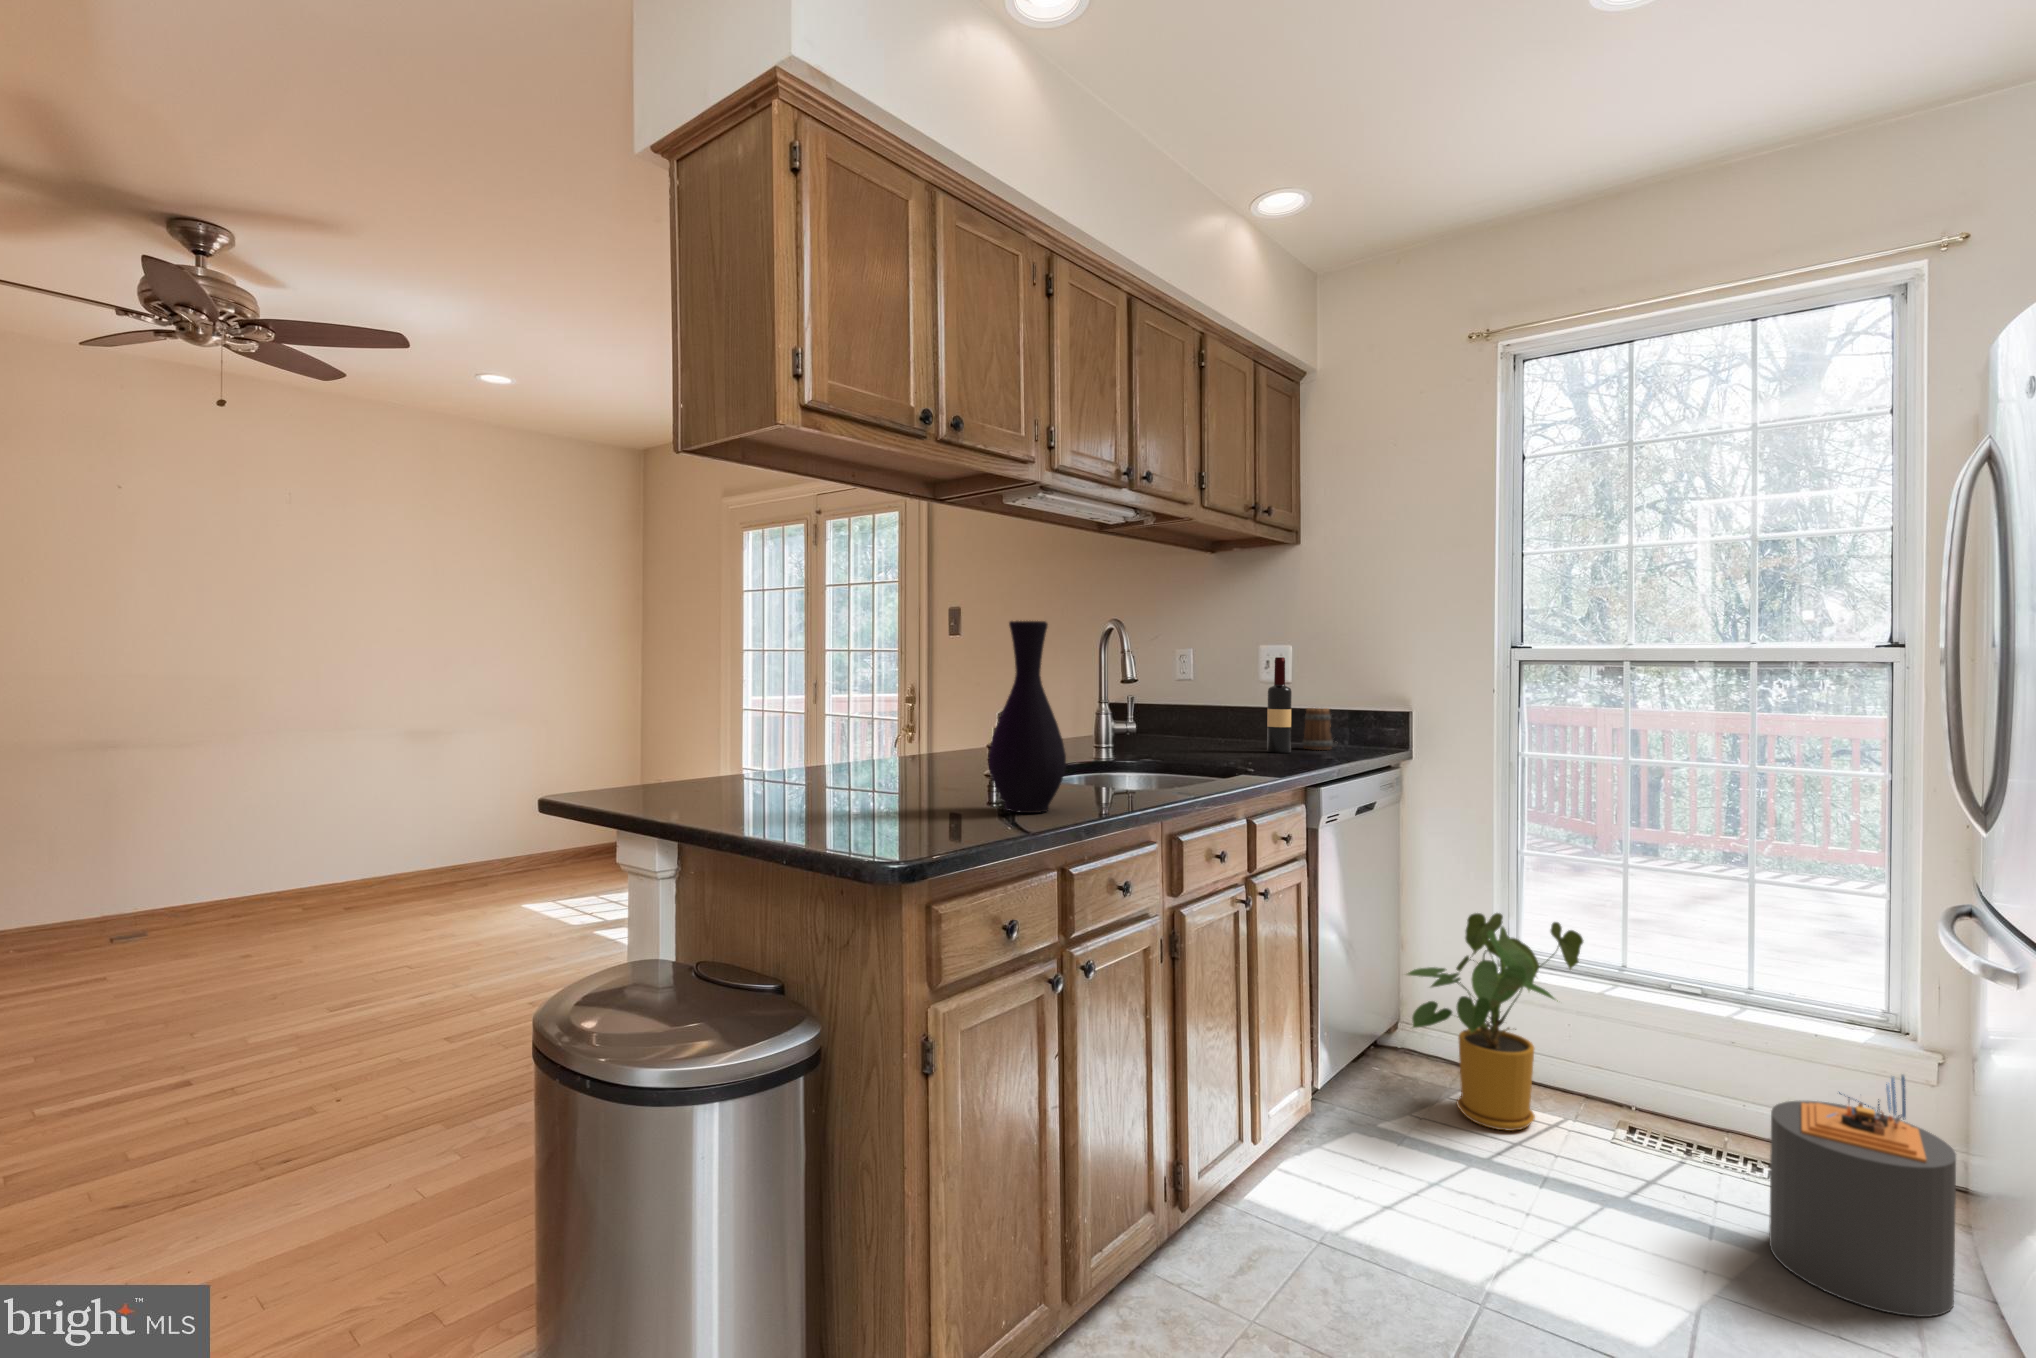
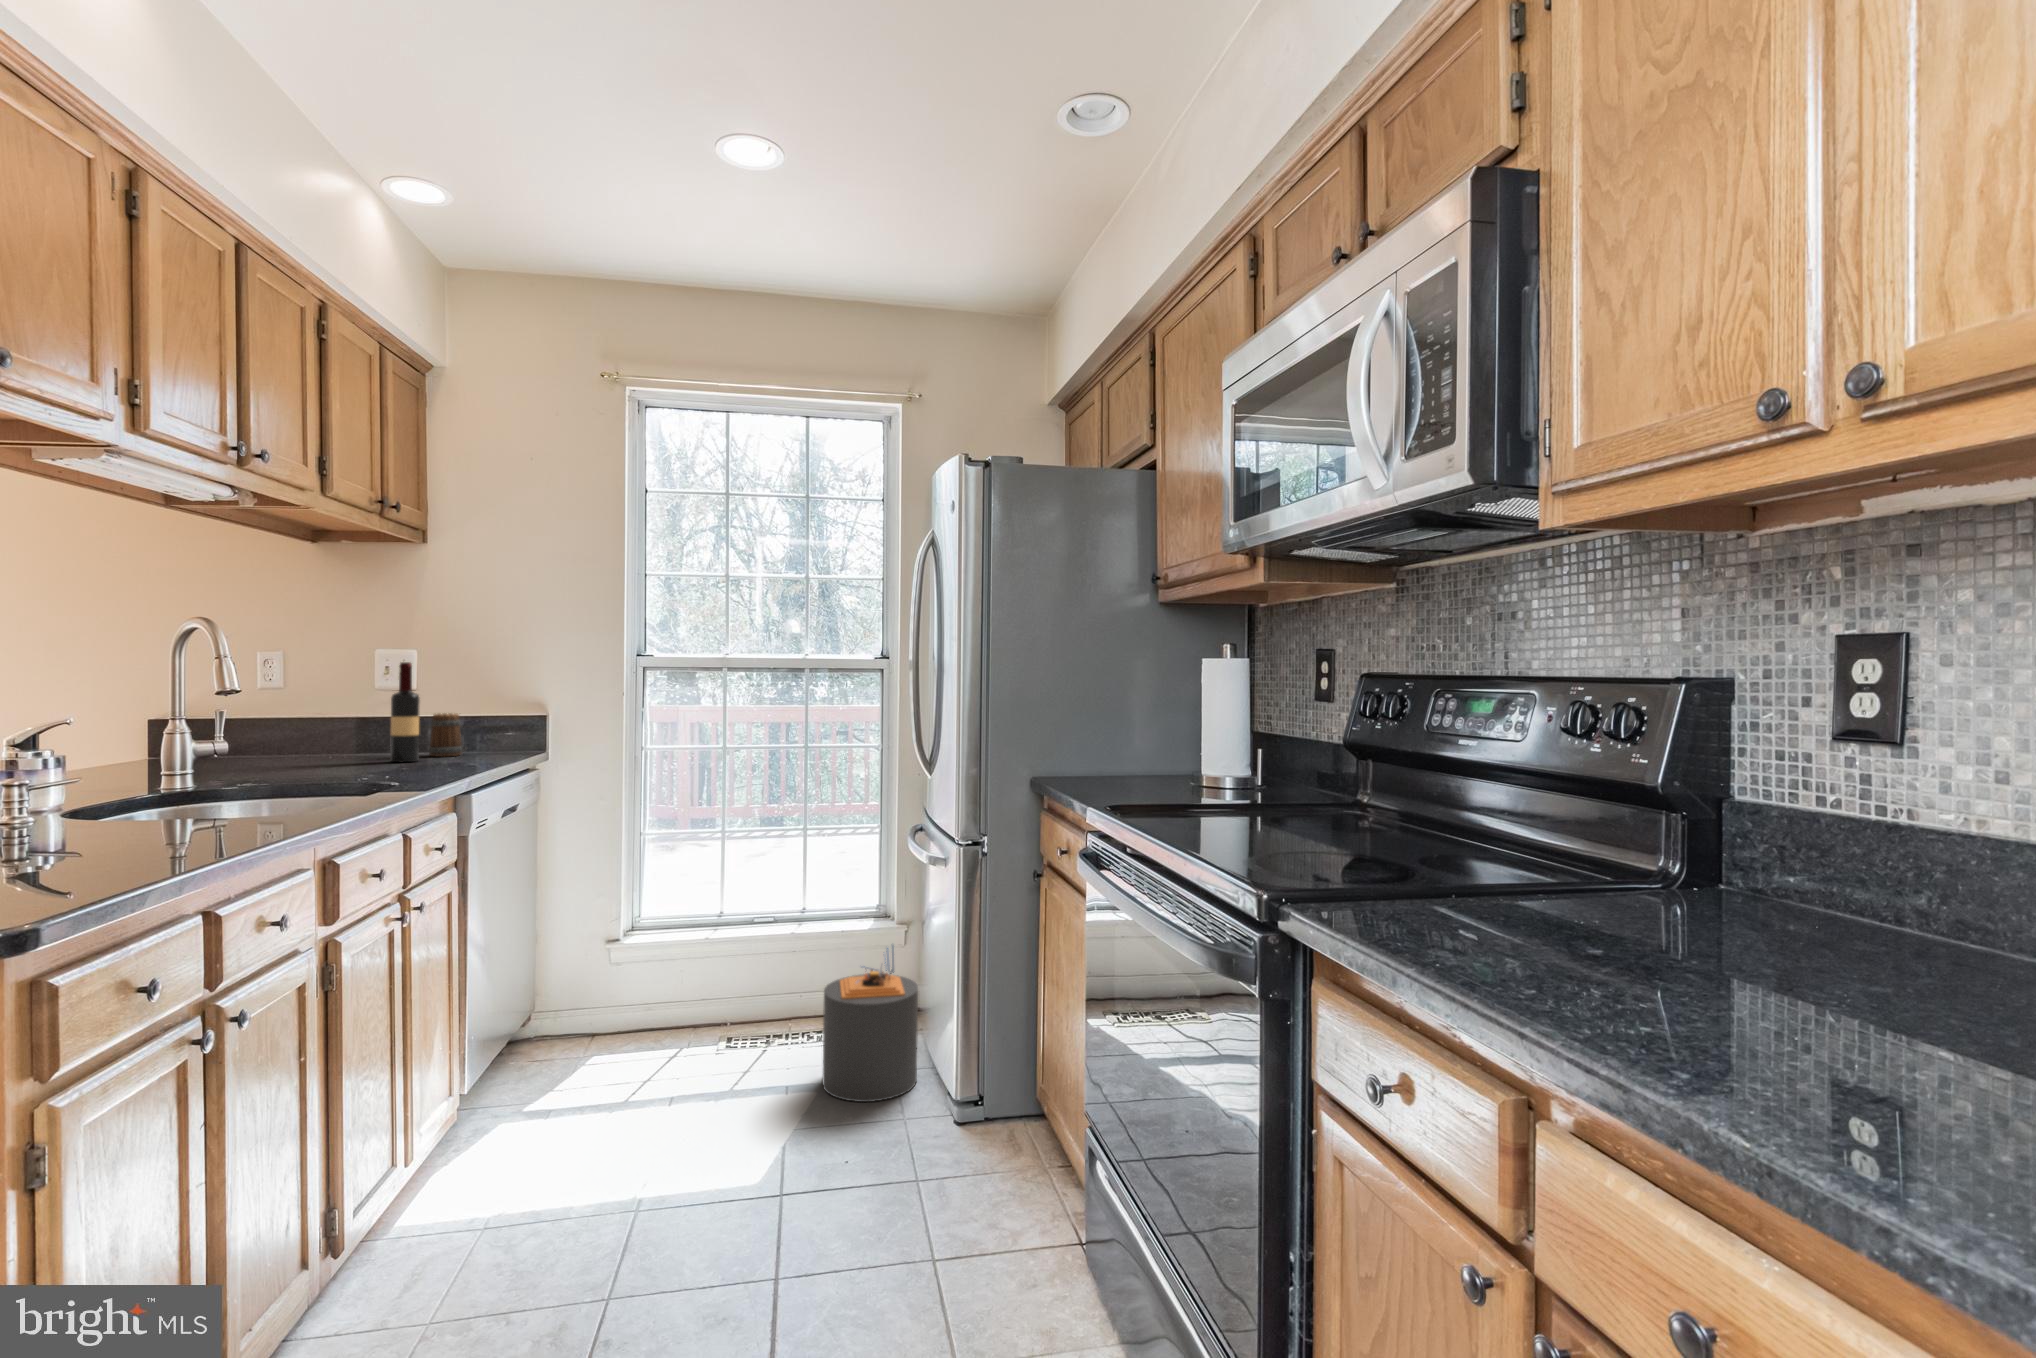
vase: present [989,621,1066,813] -> none [73,628,198,859]
house plant: present [1407,913,1583,1131] -> none [546,887,696,1075]

